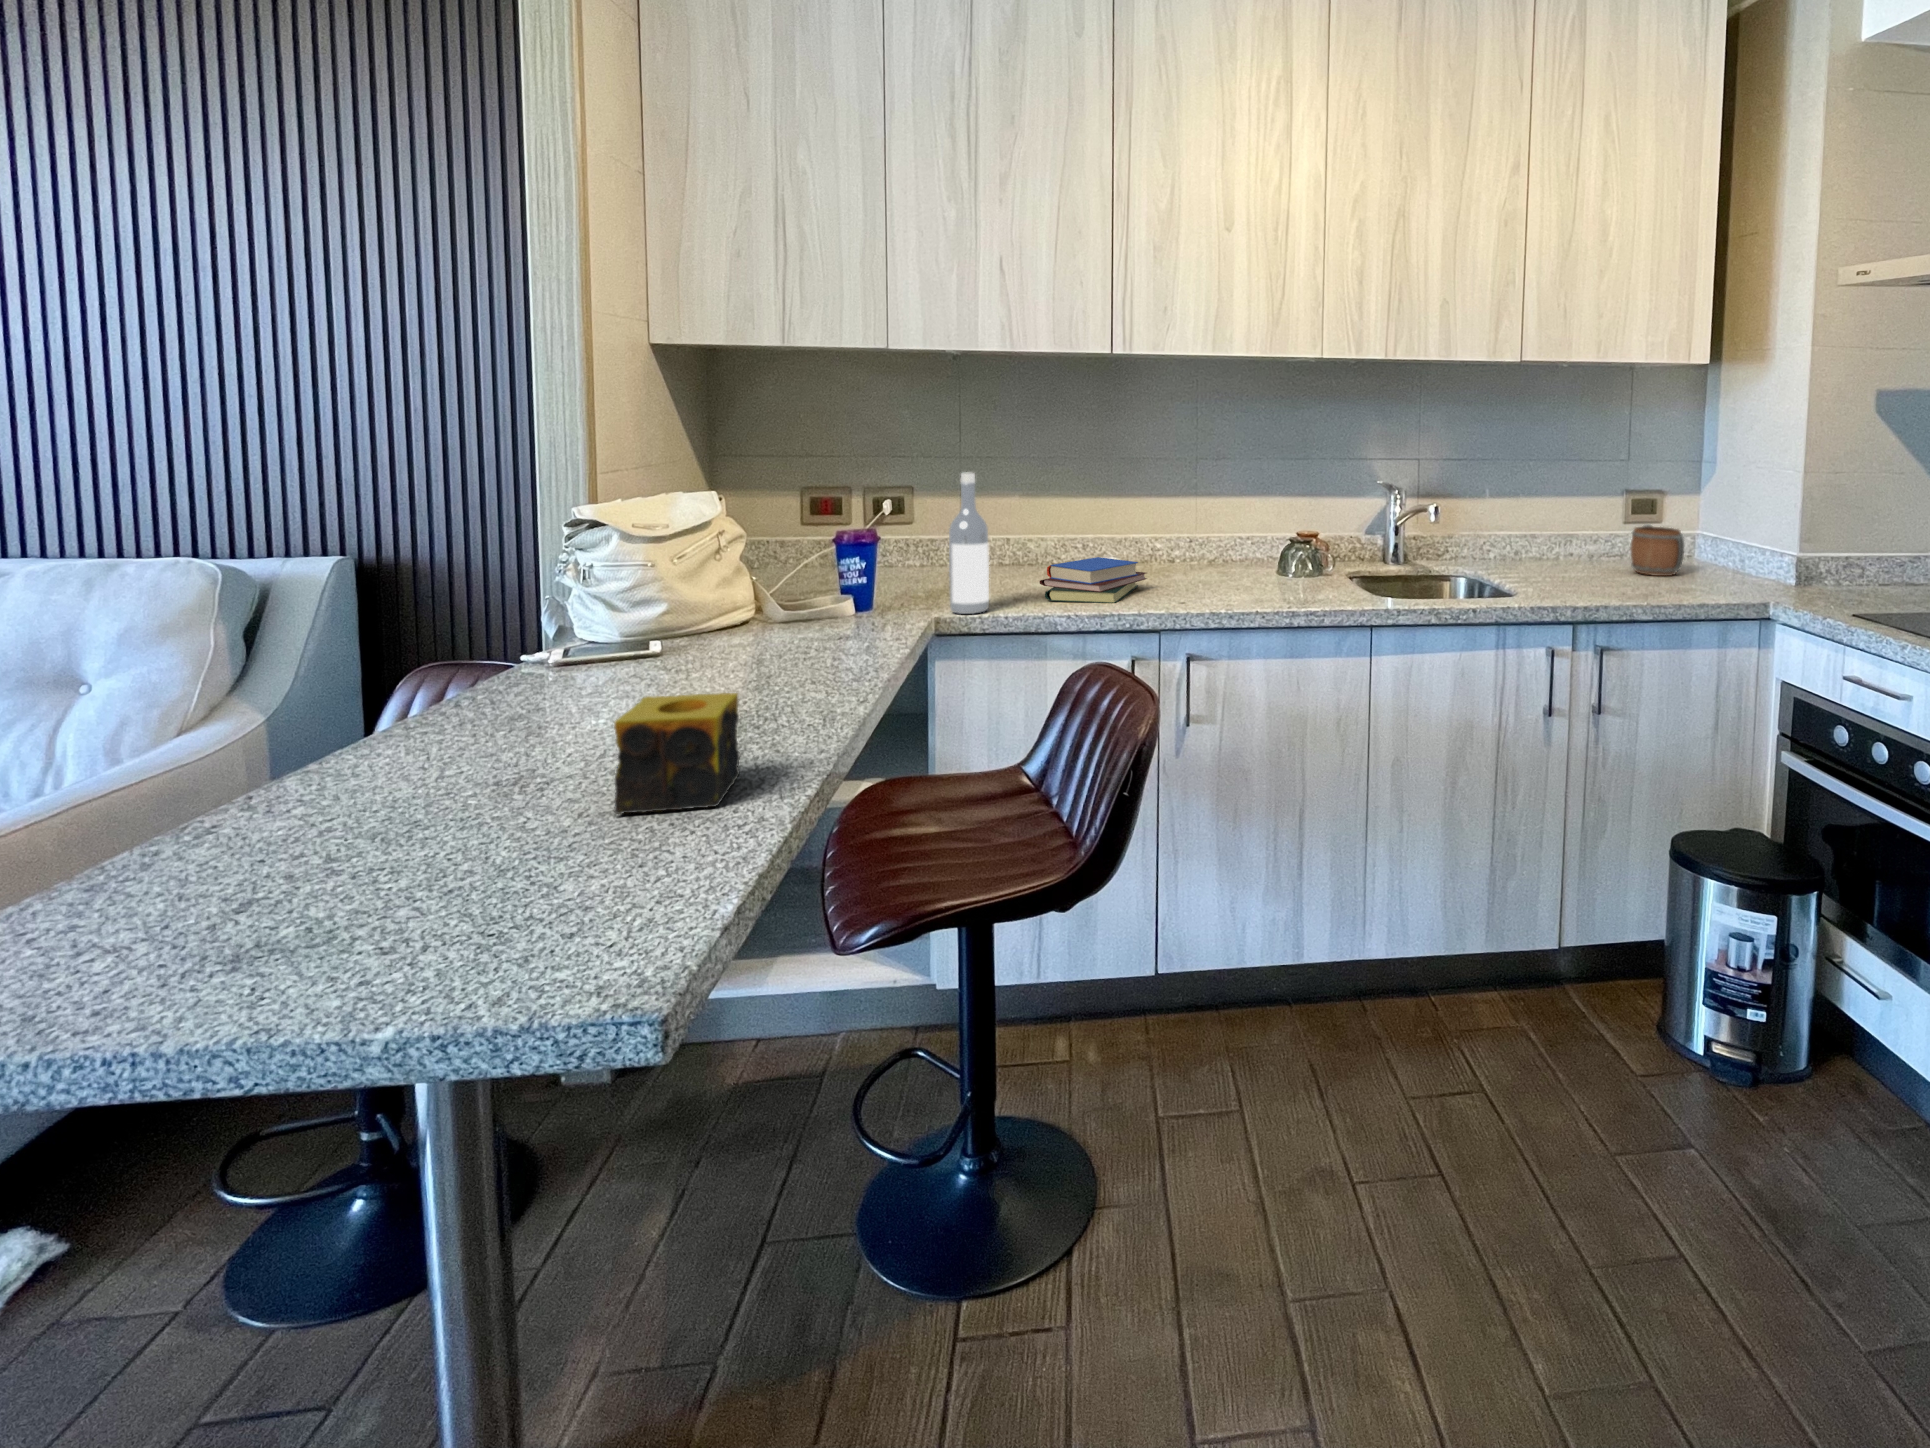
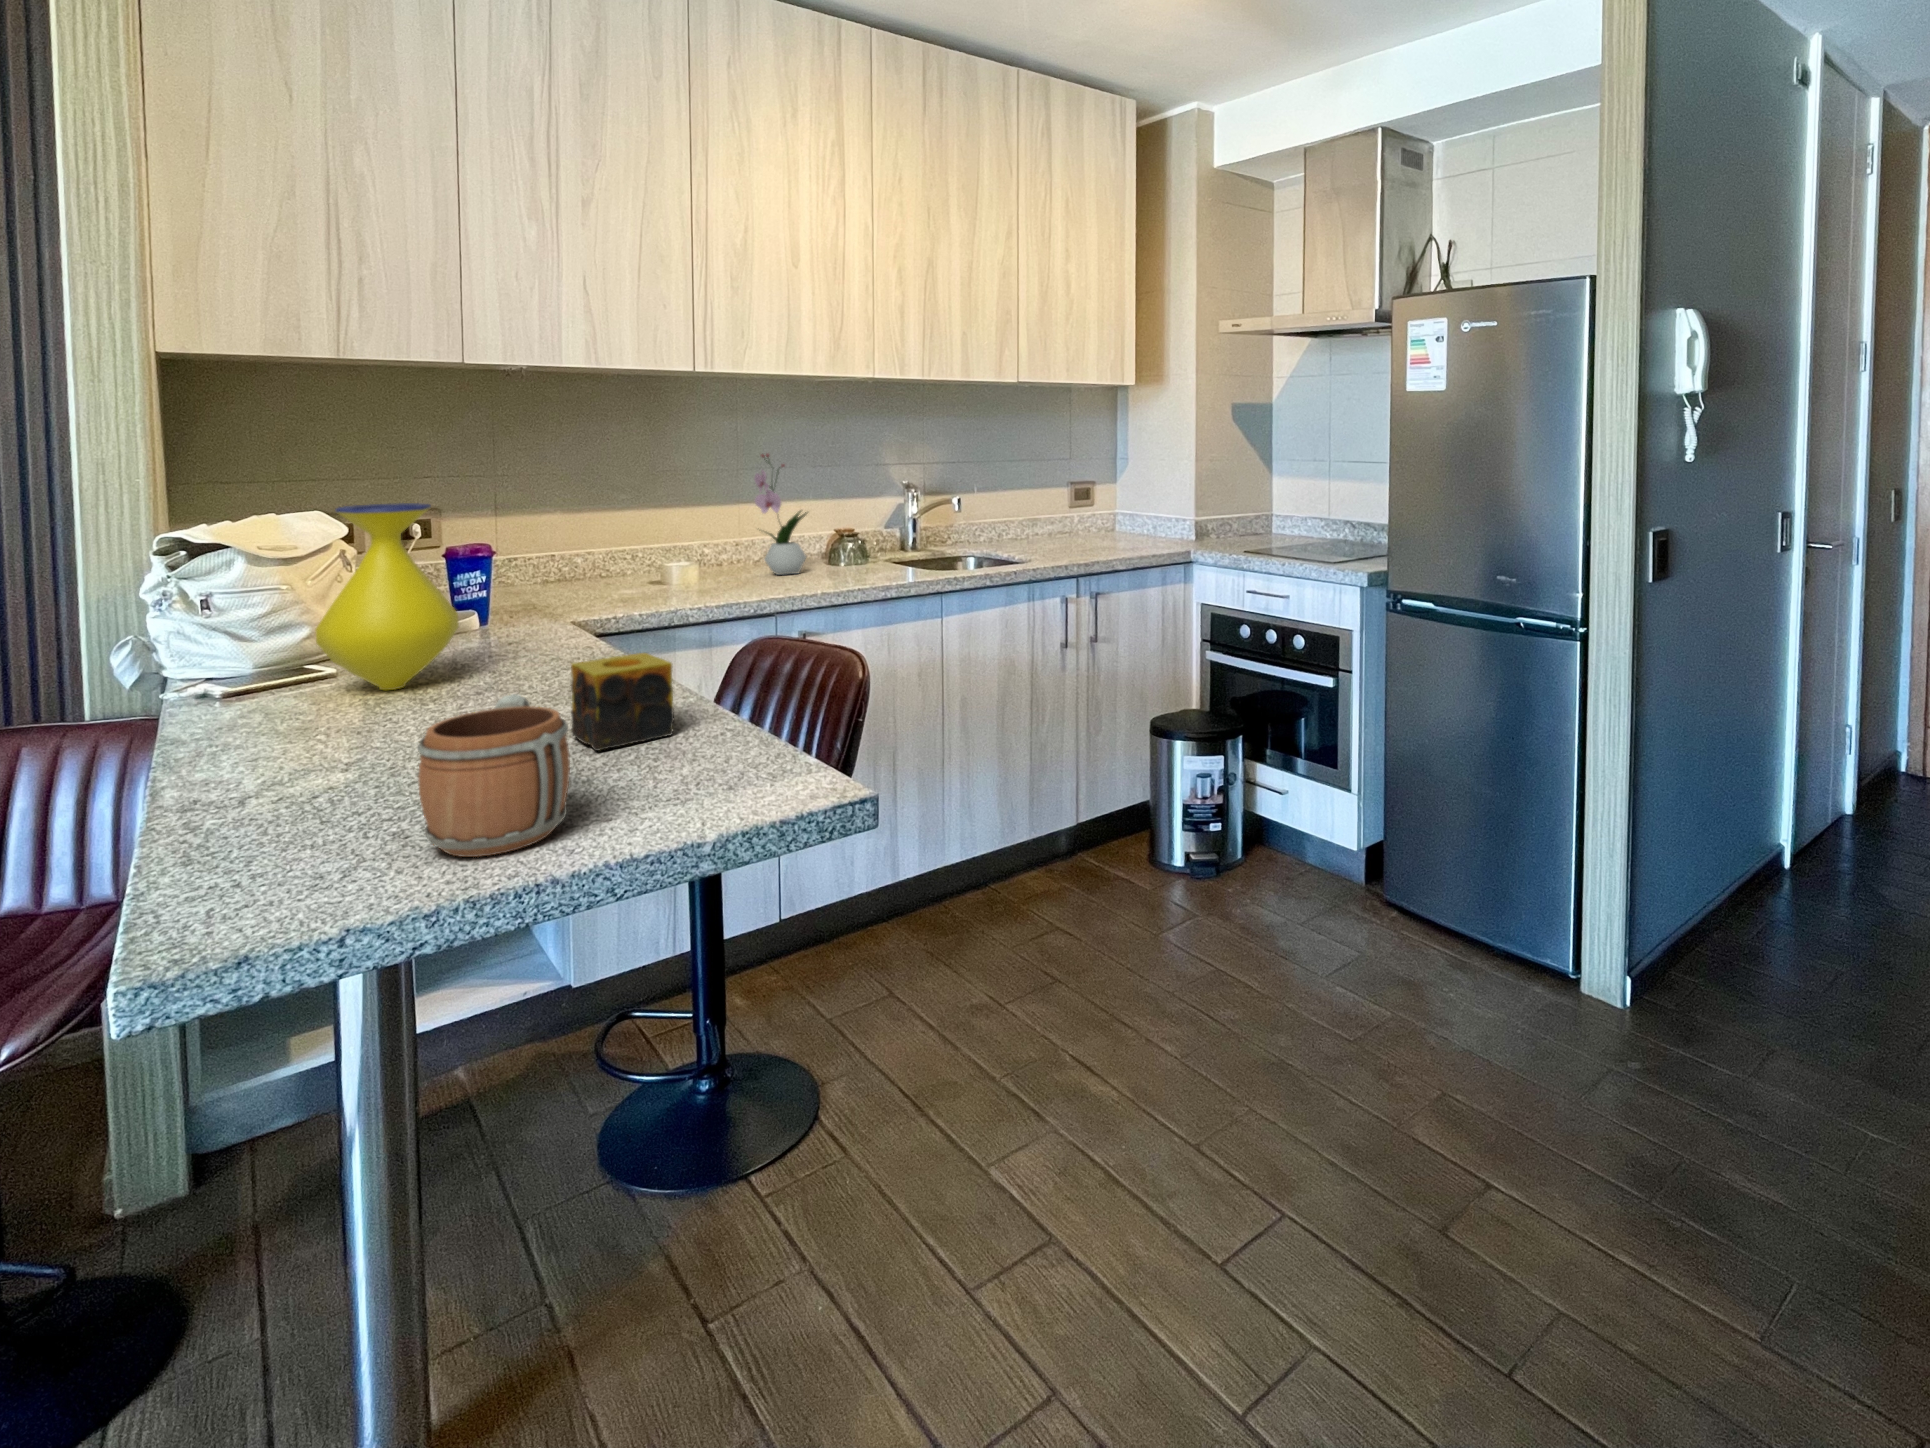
flower arrangement: none [1195,444,1249,581] -> present [754,454,807,575]
wine bottle: present [949,473,989,614] -> none [562,485,605,620]
vase: none [619,487,748,677] -> present [315,503,459,690]
mug: present [1631,524,1684,576] -> present [418,694,570,857]
book: present [1040,557,1147,603] -> none [633,562,728,602]

